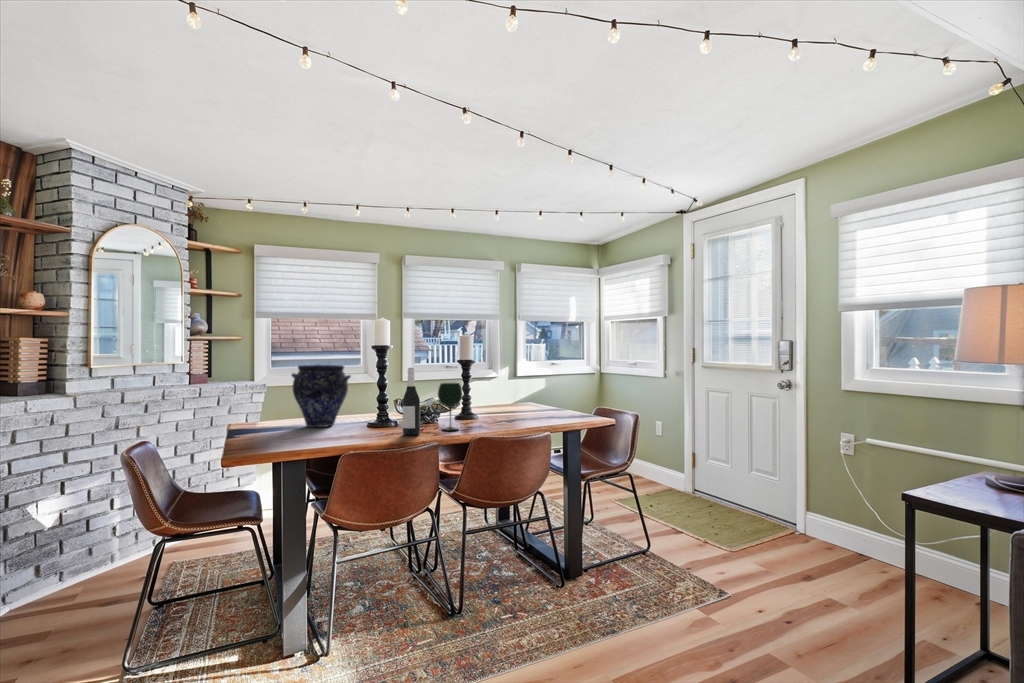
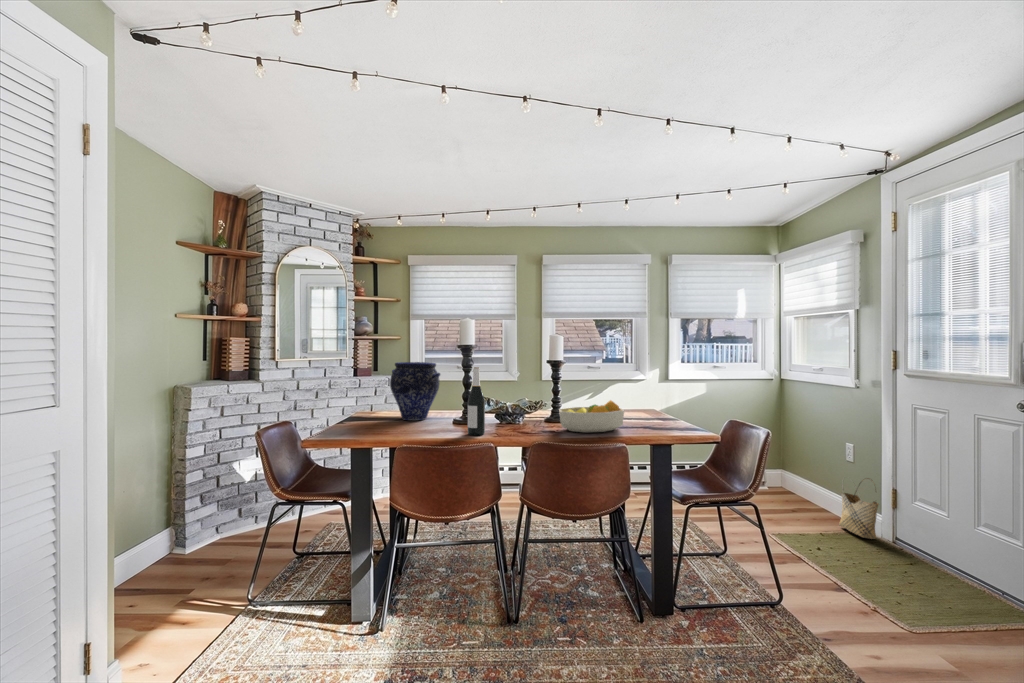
wine glass: present [438,383,462,430] -> none [507,384,533,433]
fruit bowl: none [479,395,536,425] -> present [559,400,624,432]
woven basket: none [656,448,684,494] -> present [839,478,879,539]

